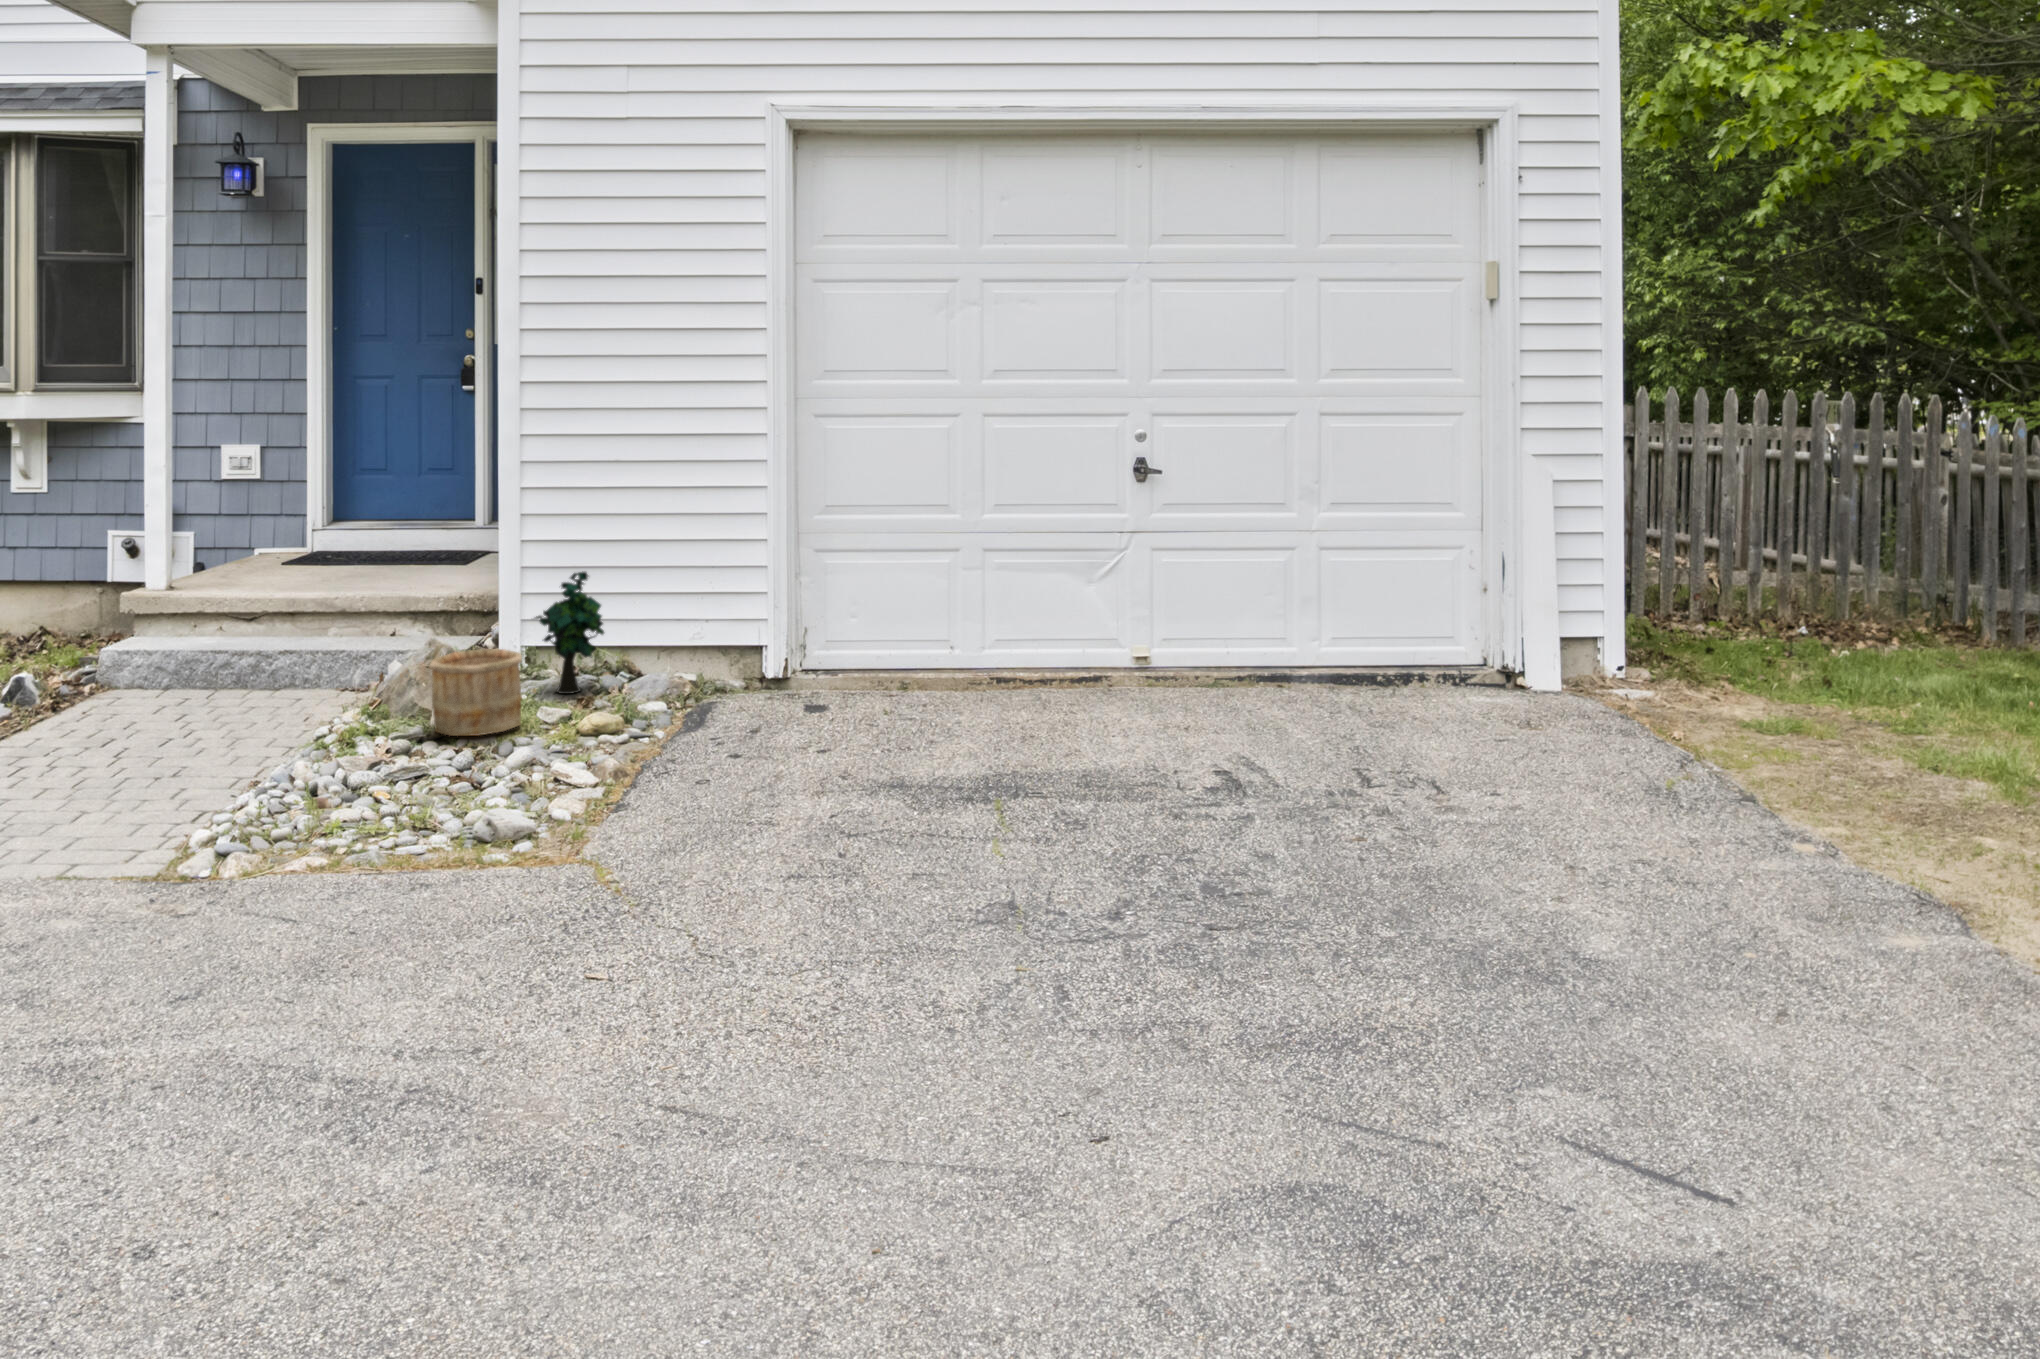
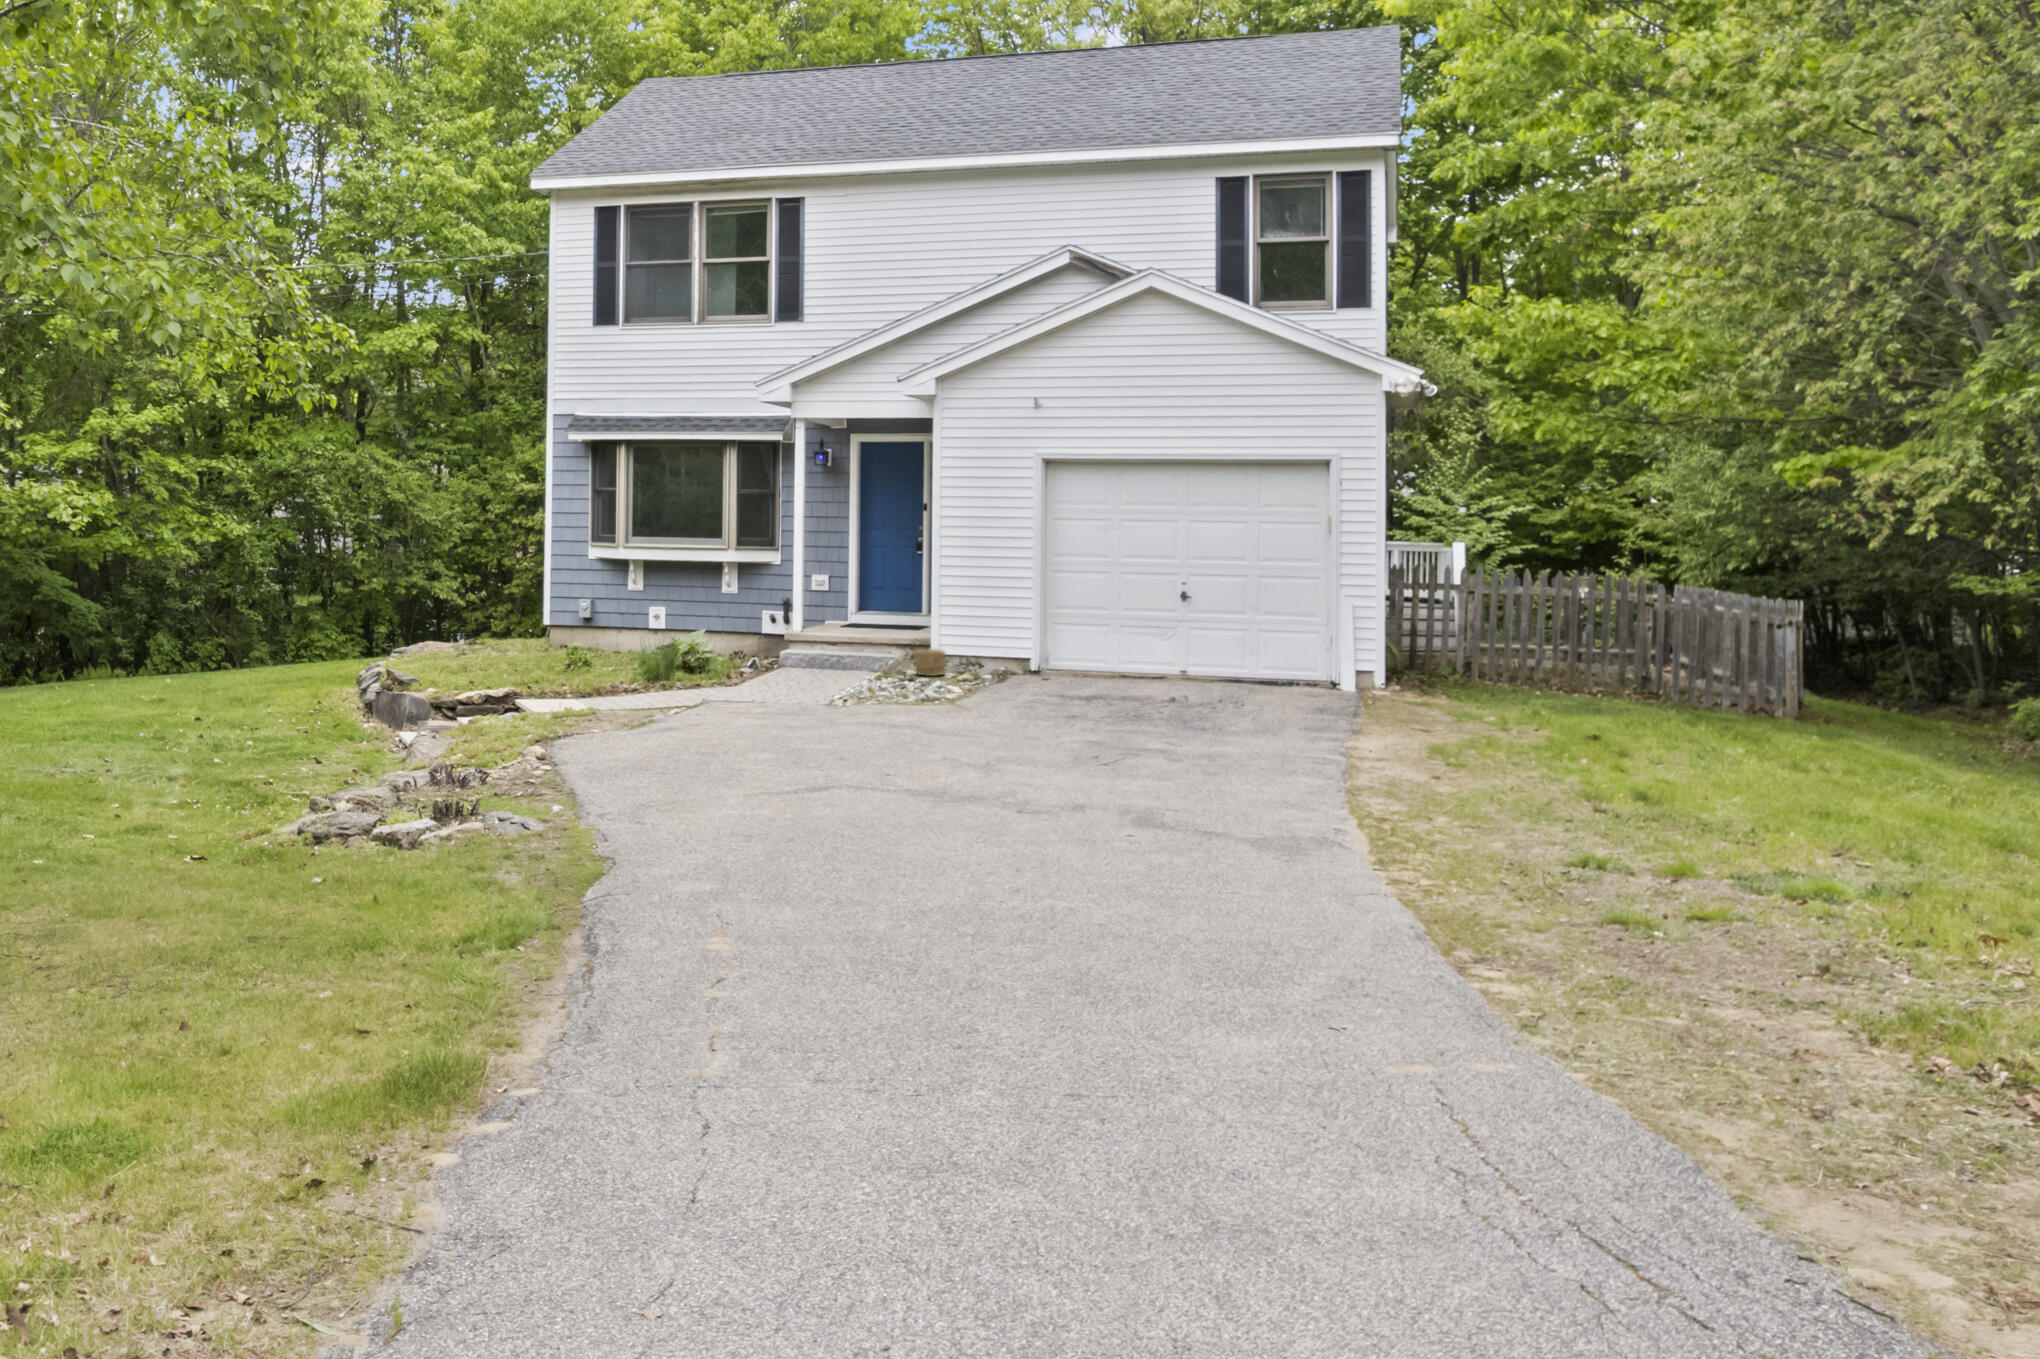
decorative plant: present [535,571,604,694] -> none [948,626,974,670]

